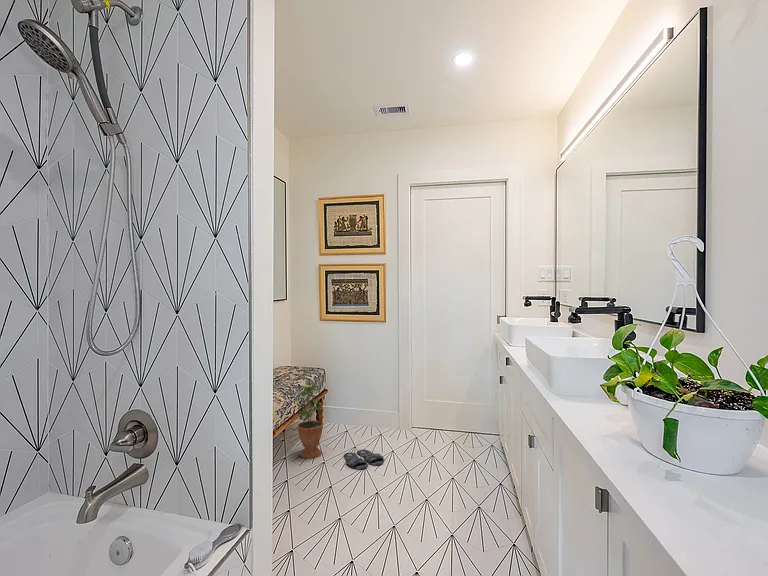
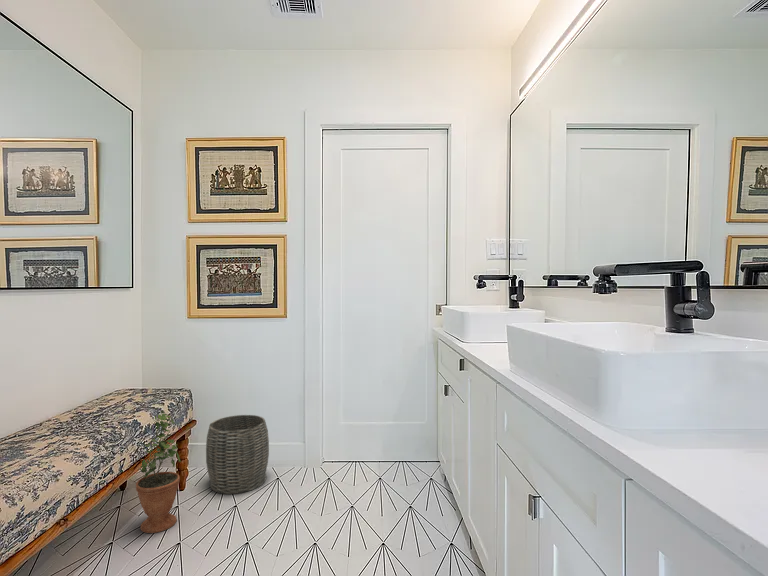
woven basket: none [335,388,376,440] -> present [206,415,269,494]
slippers: present [344,450,384,470] -> none [210,511,271,551]

